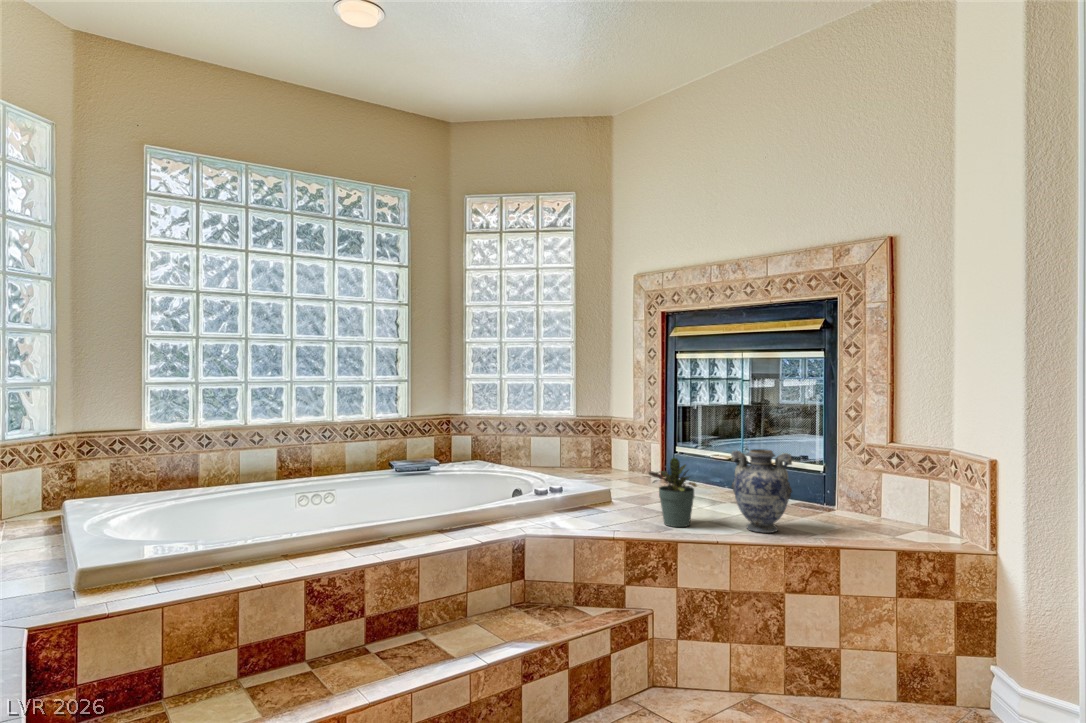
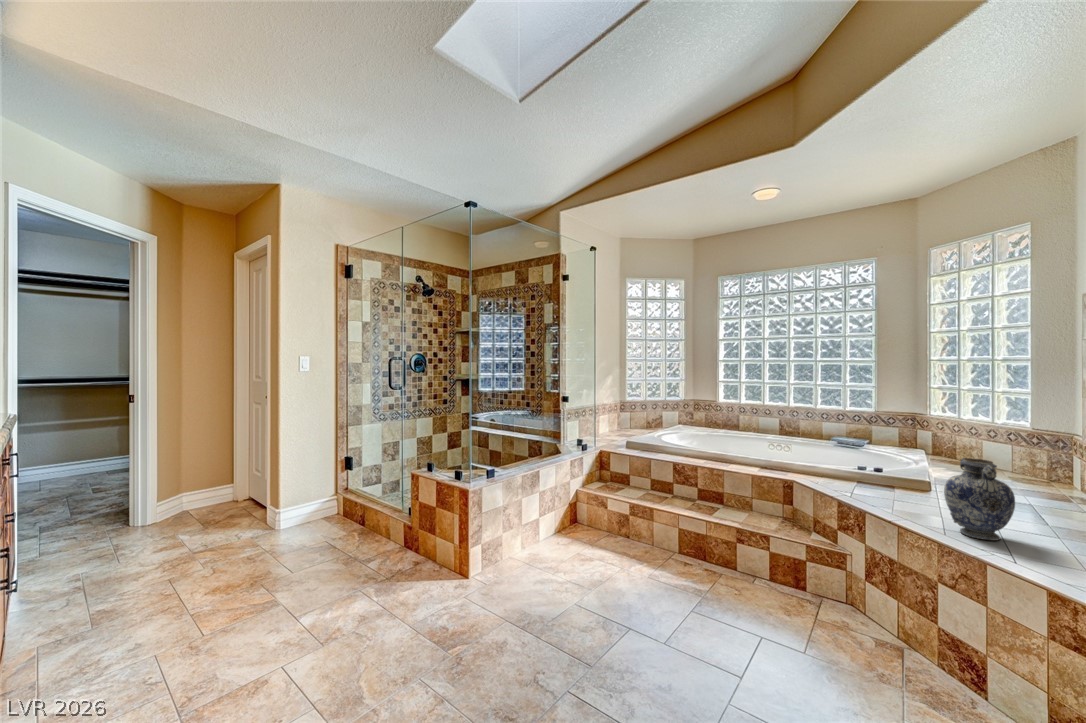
potted plant: present [649,458,697,527] -> none [884,452,935,513]

